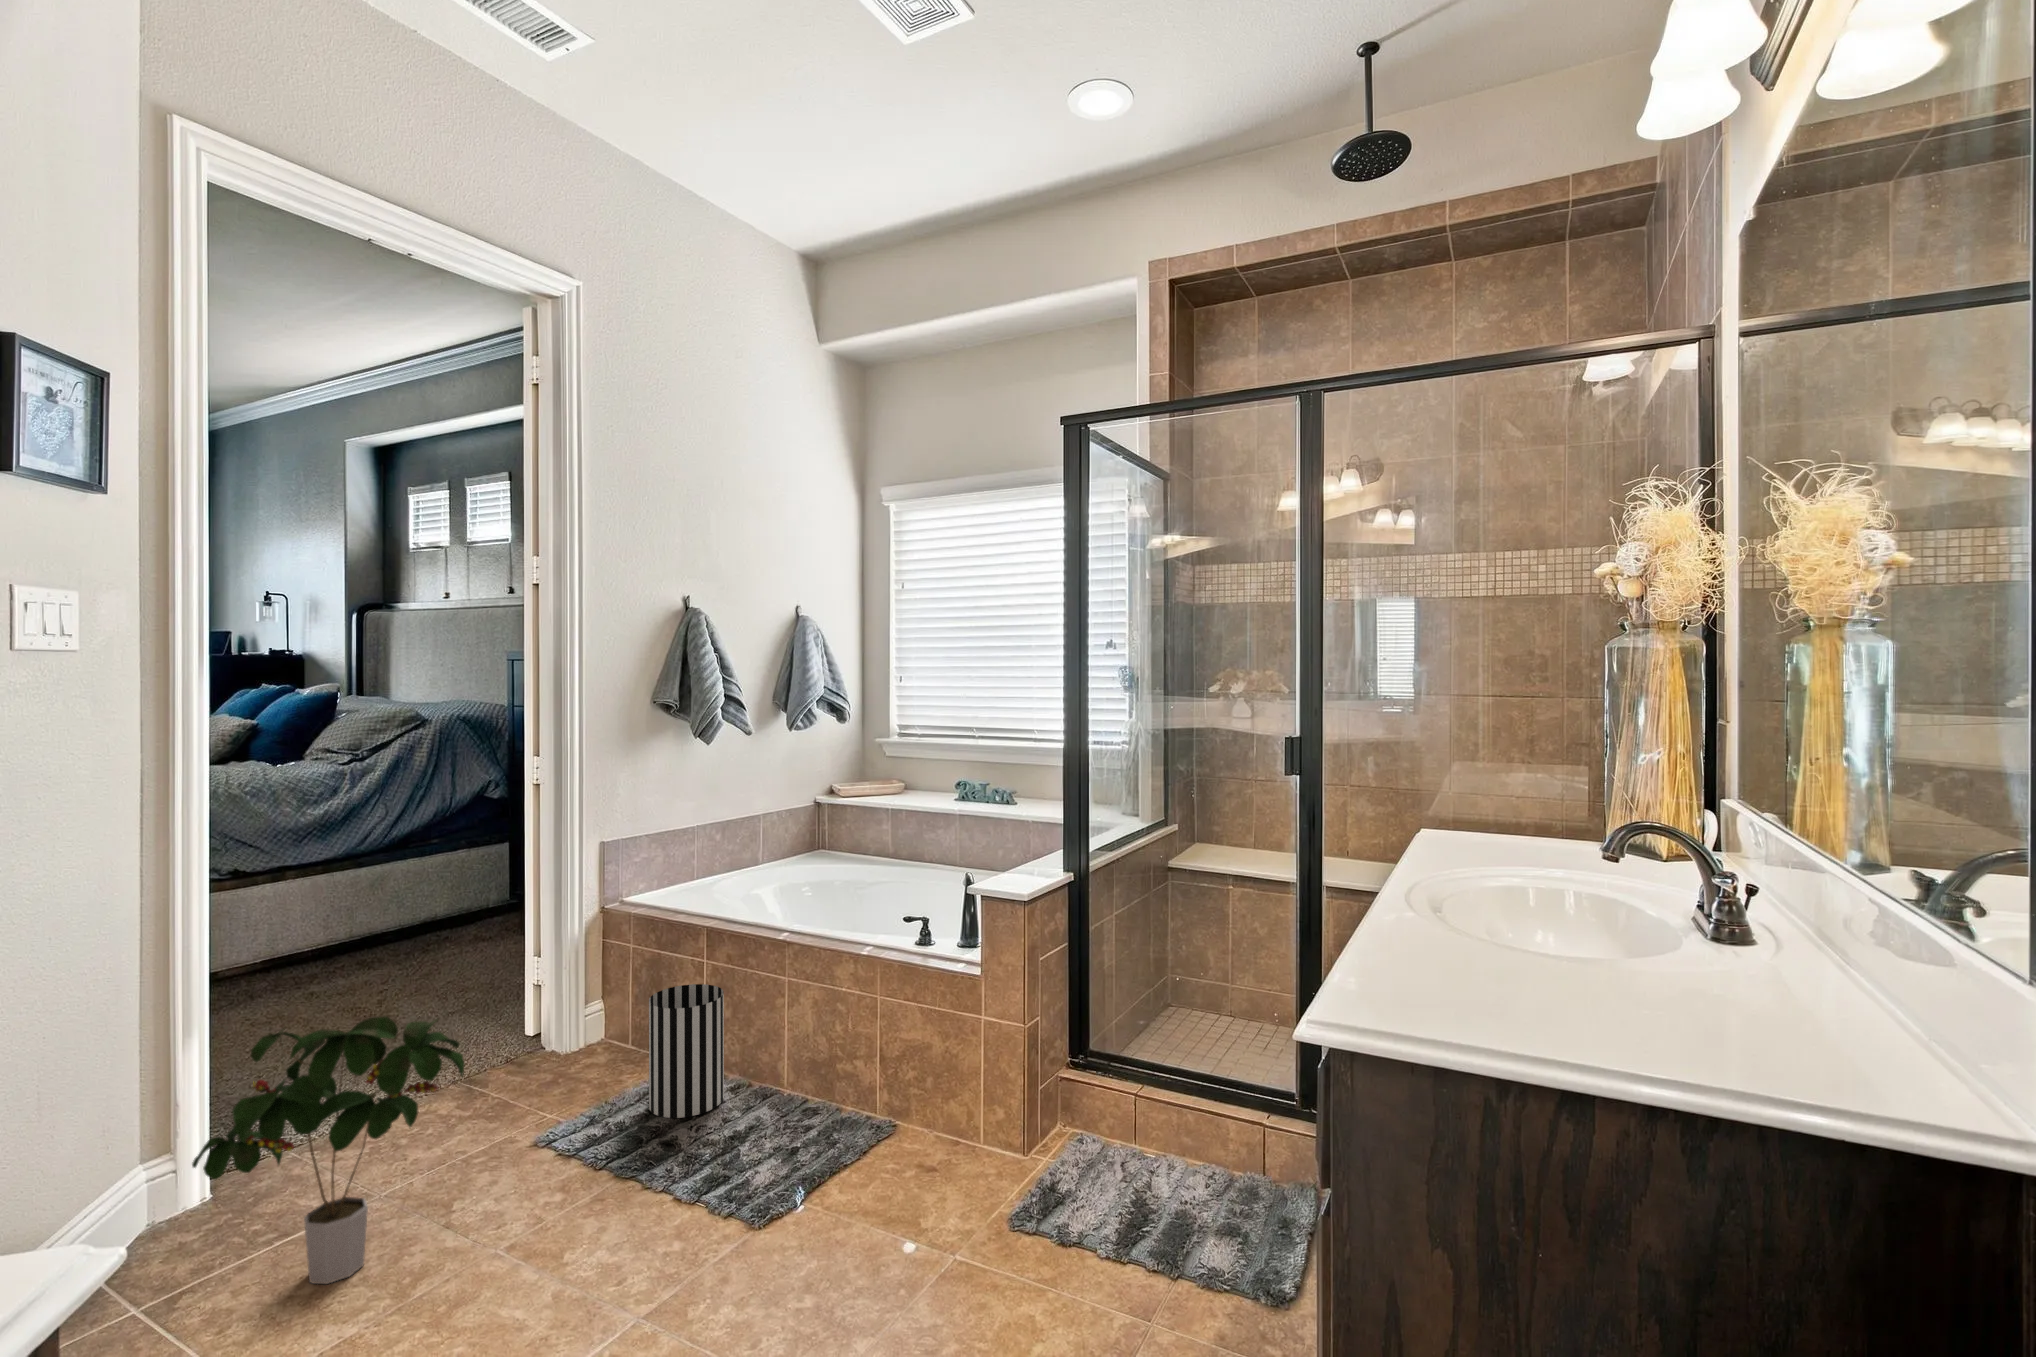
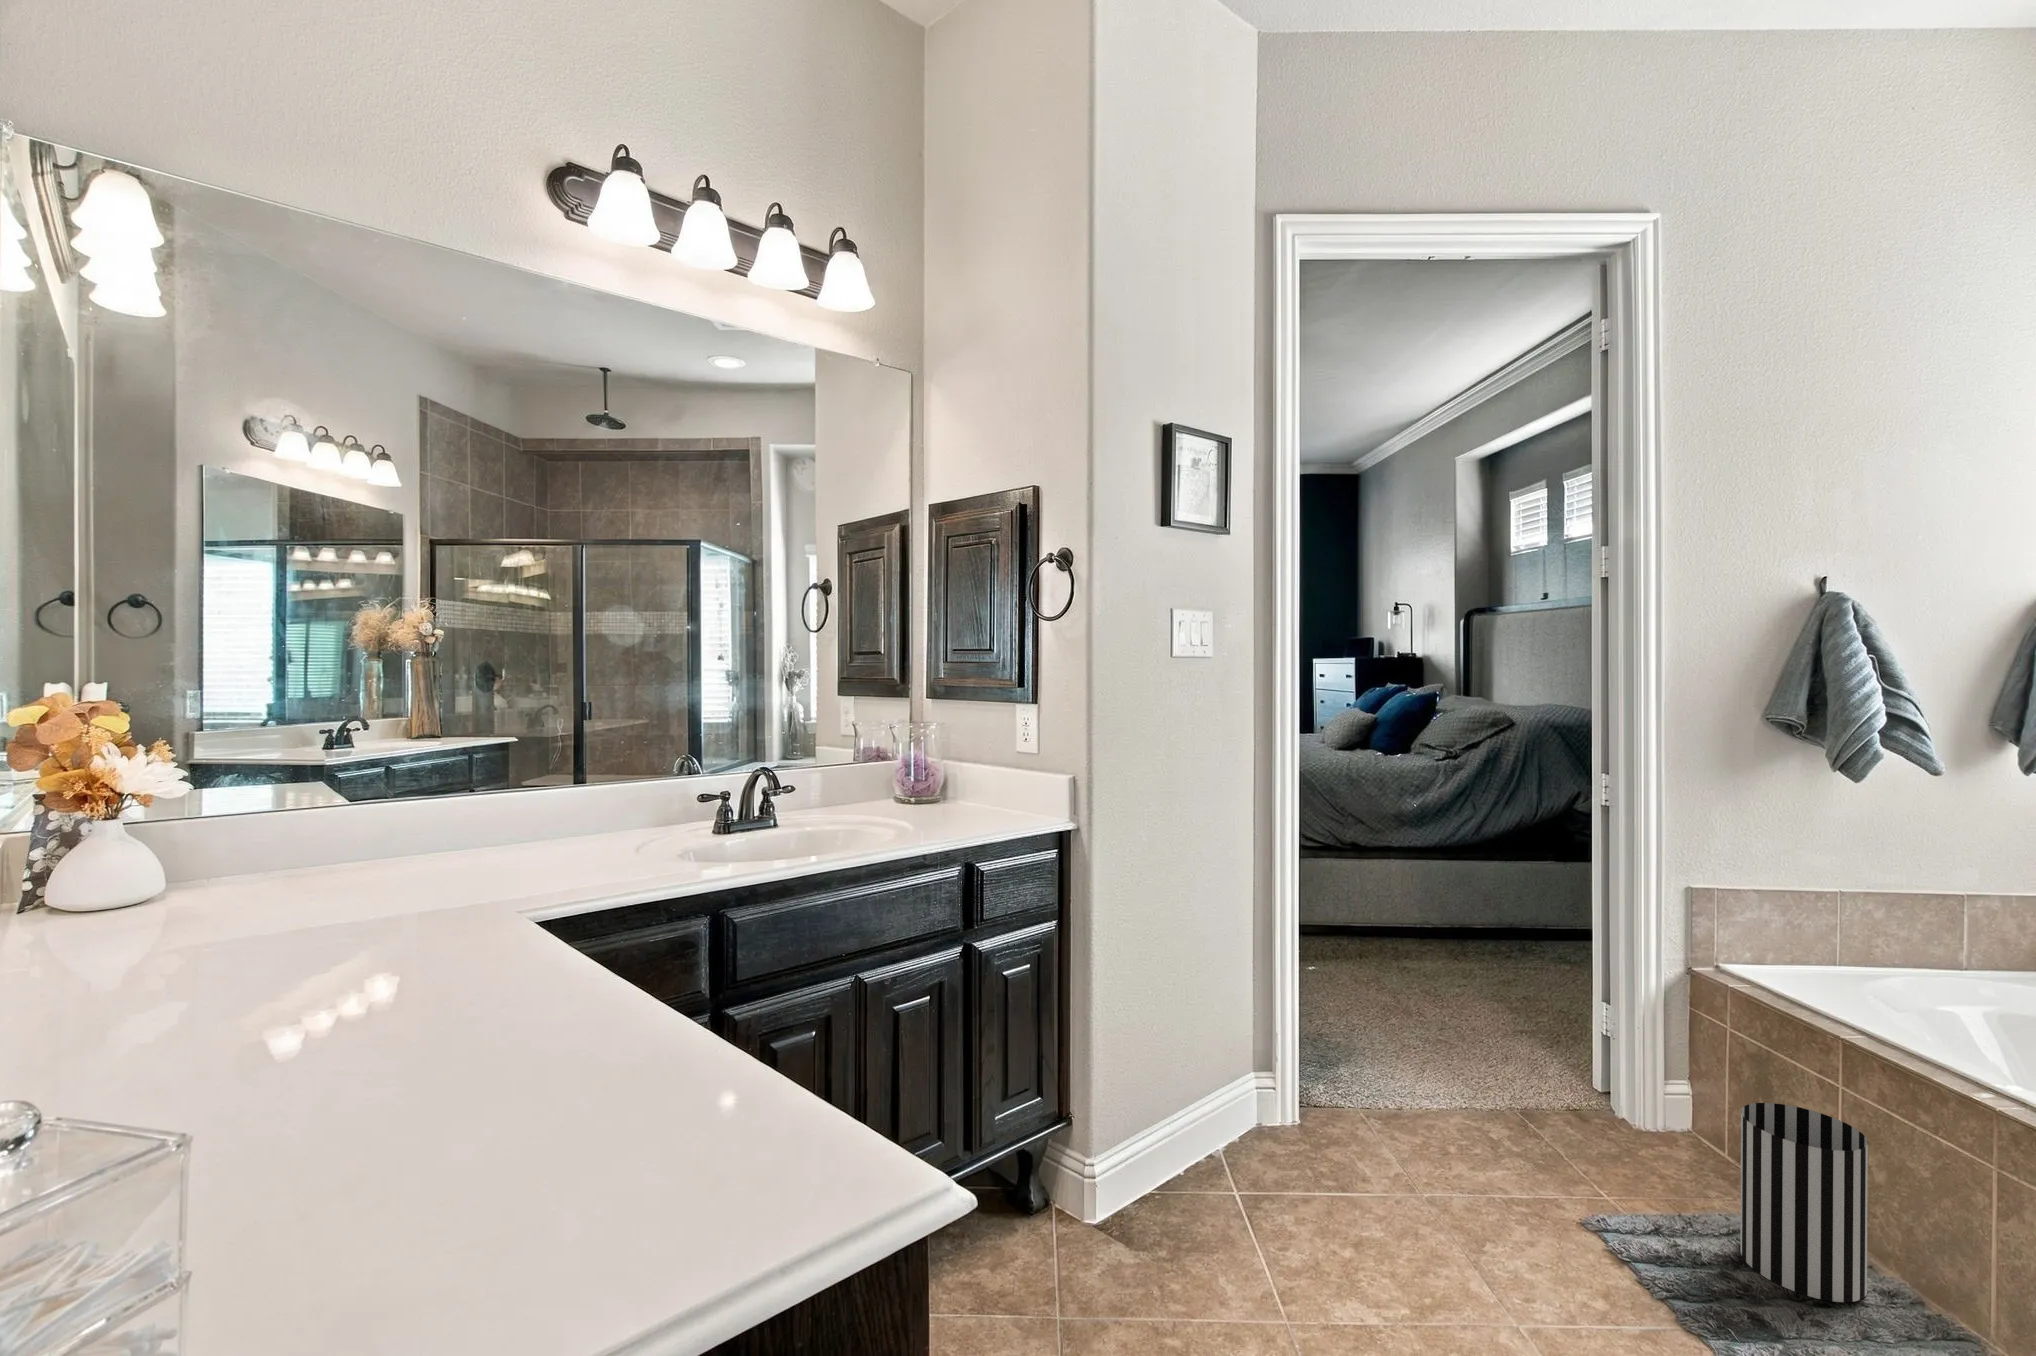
potted plant: present [192,1016,465,1284] -> none [1268,1005,1489,1267]

